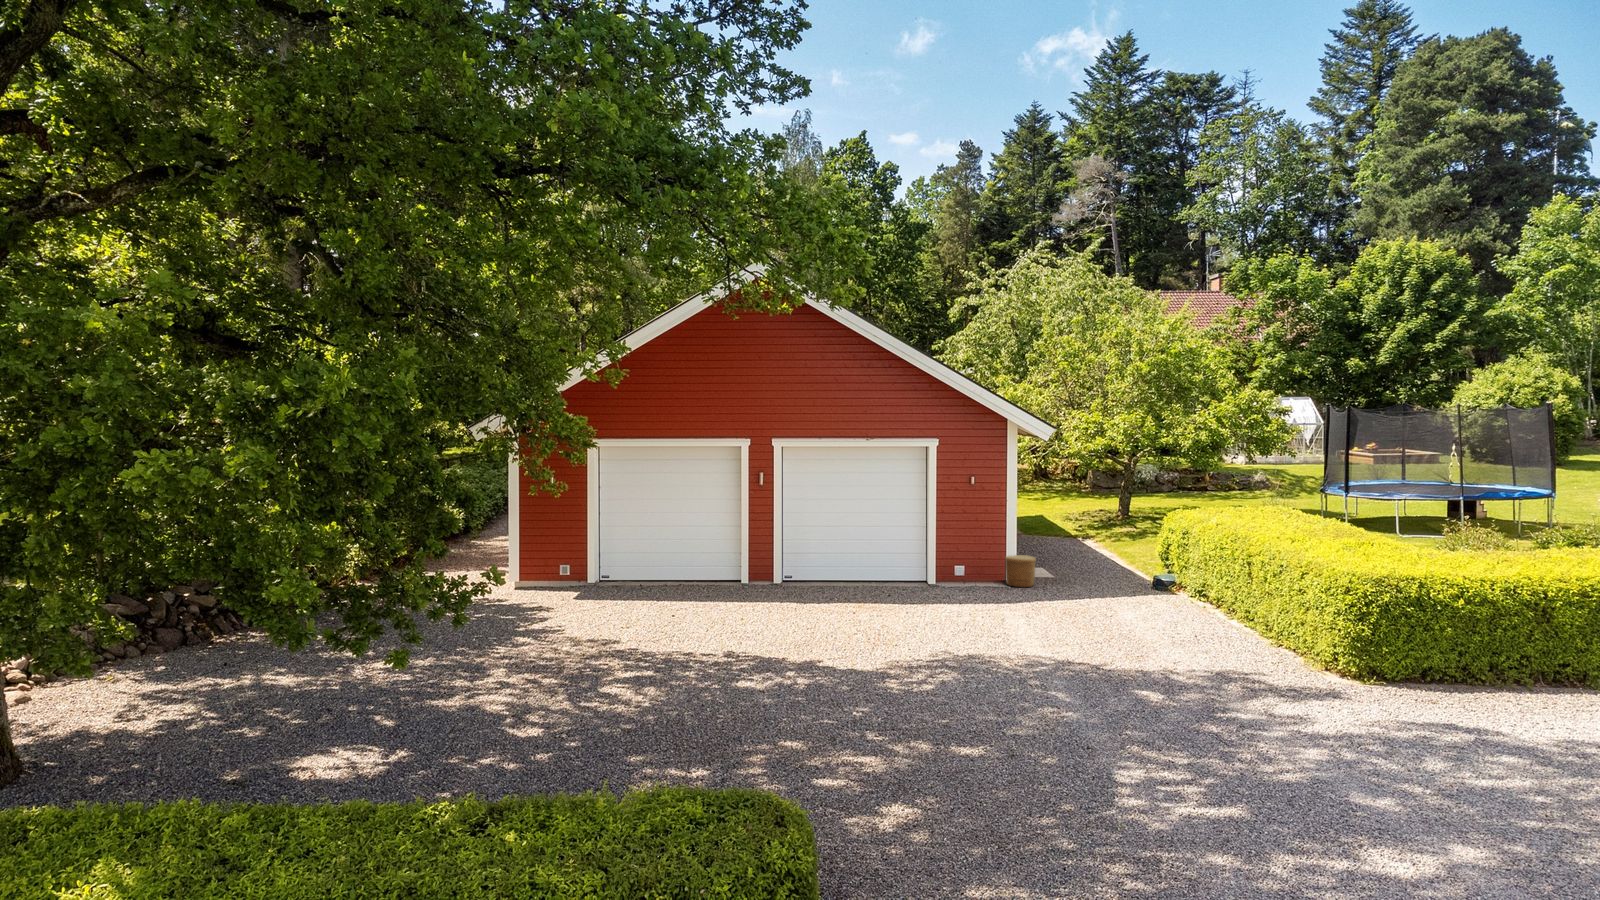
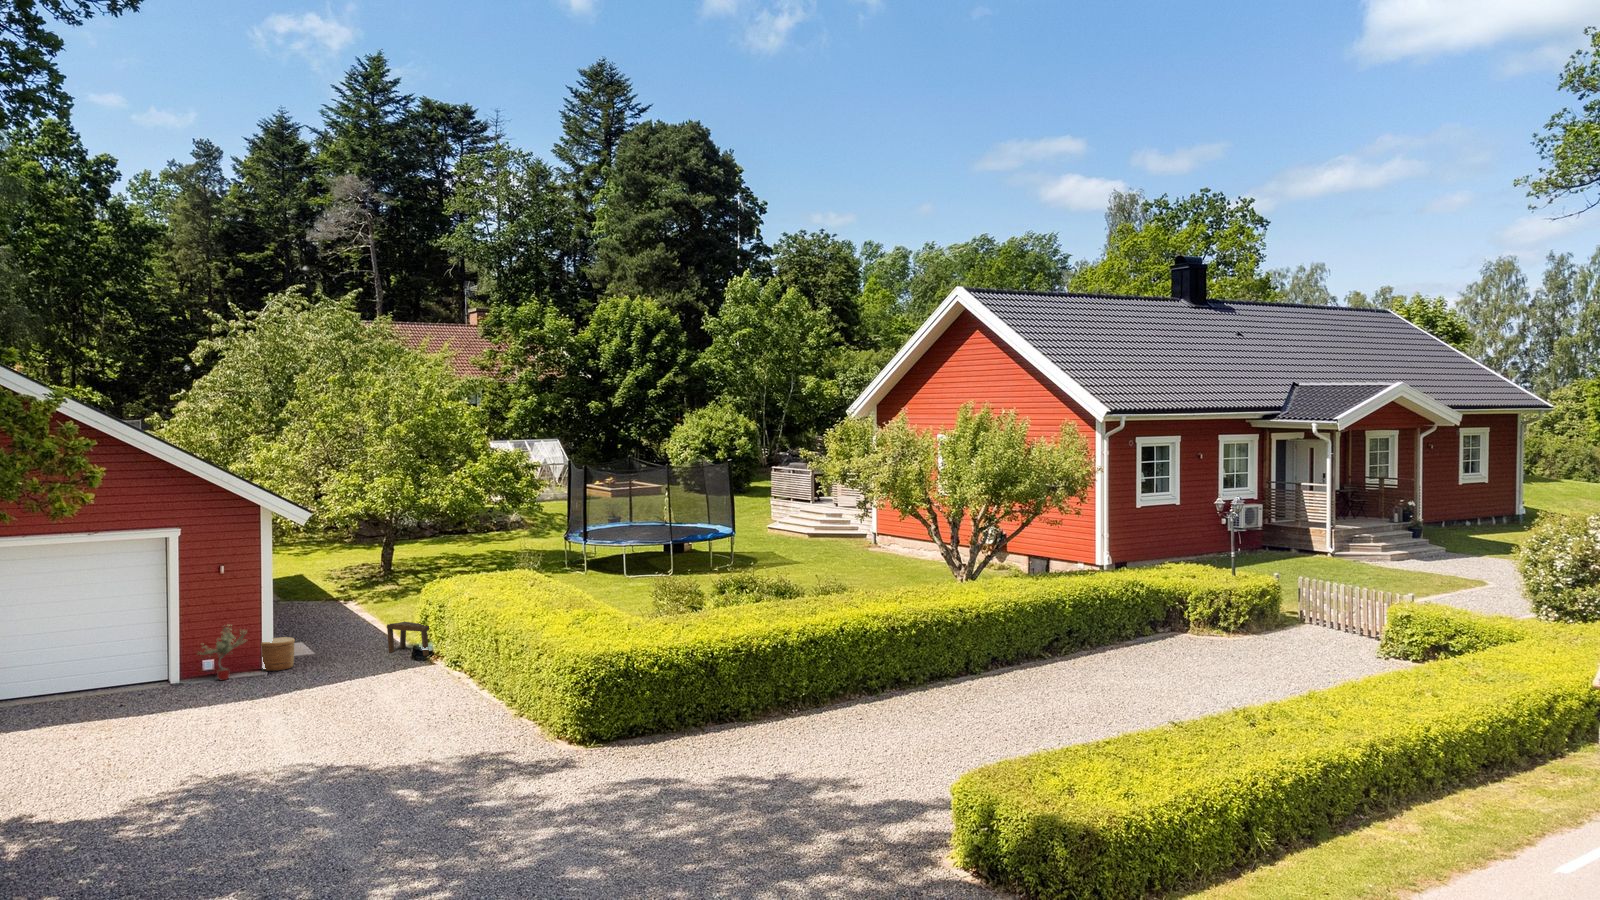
potted tree: none [949,534,994,588] -> present [198,625,247,681]
bench: none [1127,557,1189,597] -> present [387,621,429,656]

